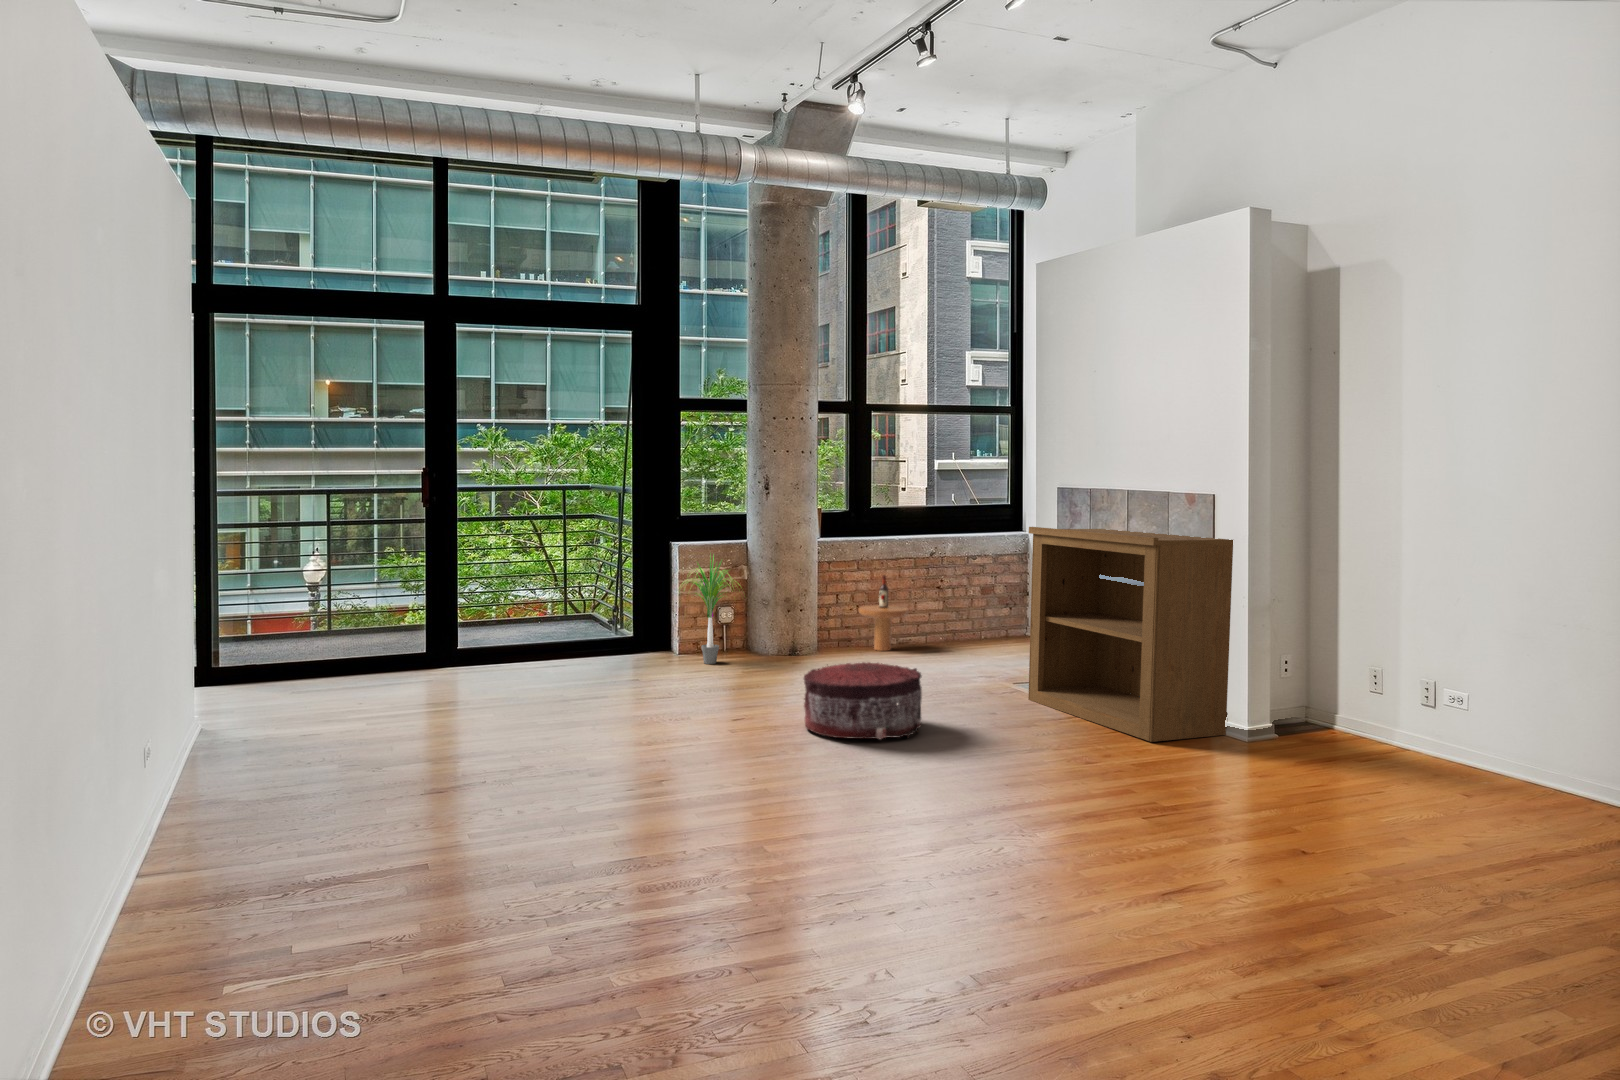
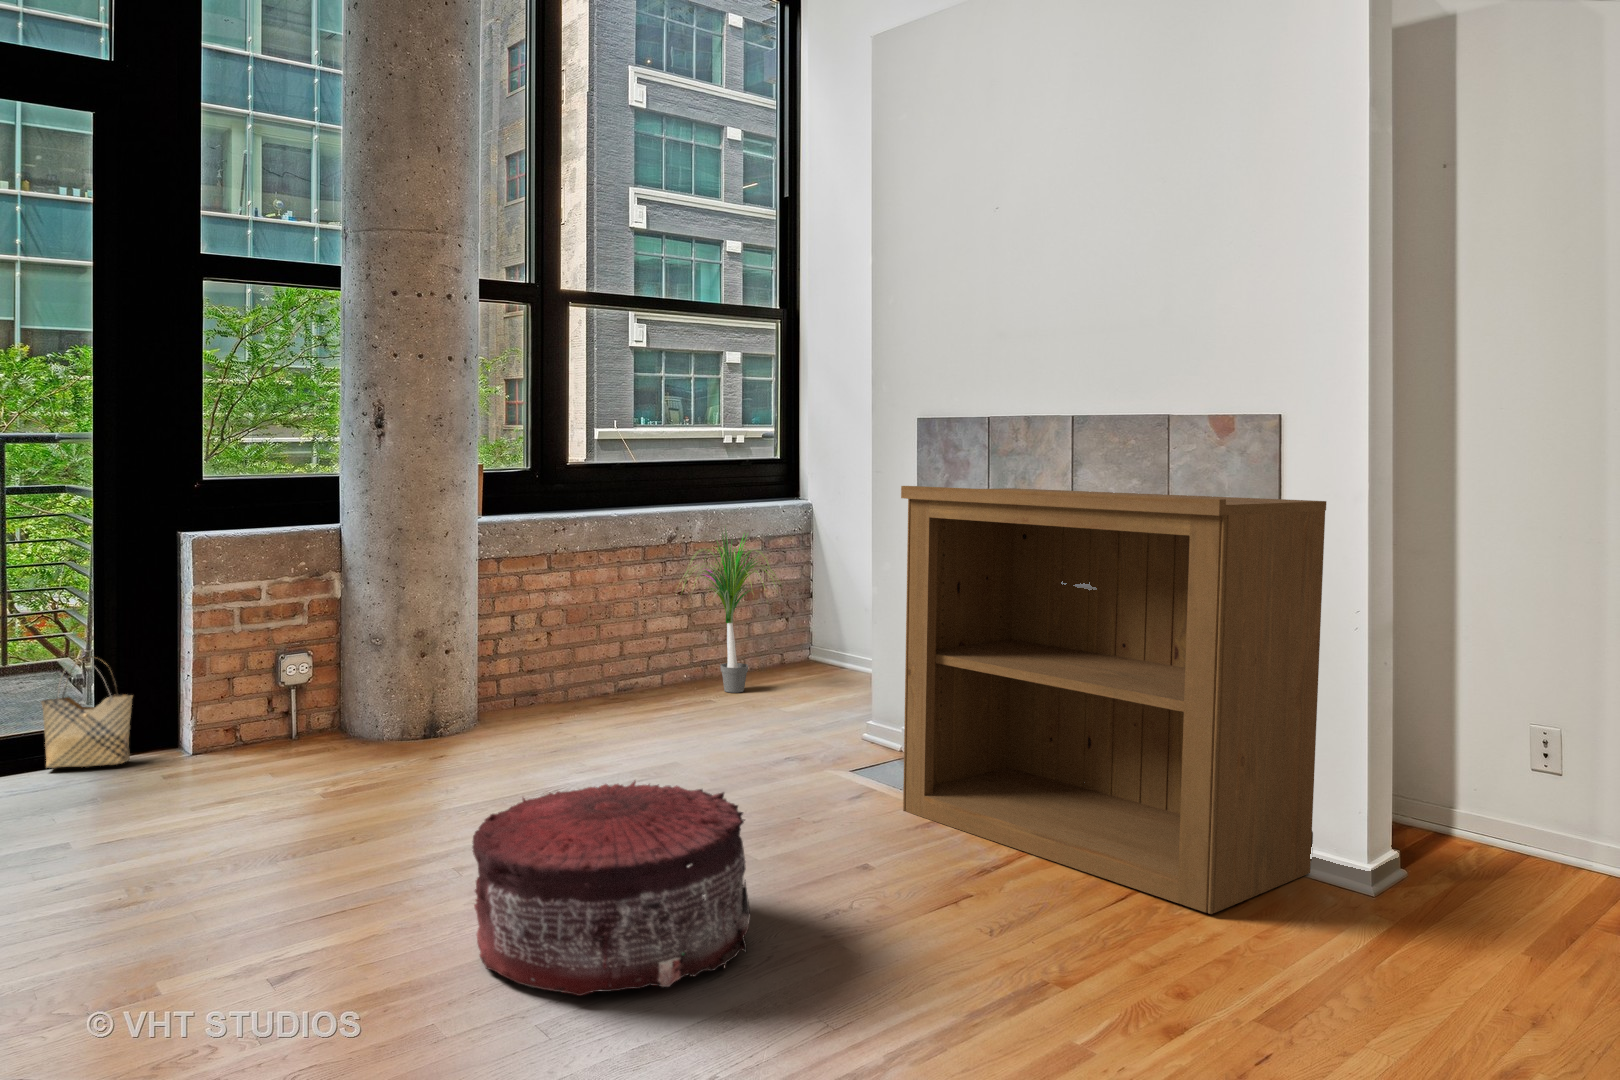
potted plant: present [686,558,741,664] -> present [682,529,774,693]
side table: present [859,575,908,651] -> none [551,579,638,711]
woven basket: none [608,604,649,658] -> present [41,656,133,768]

